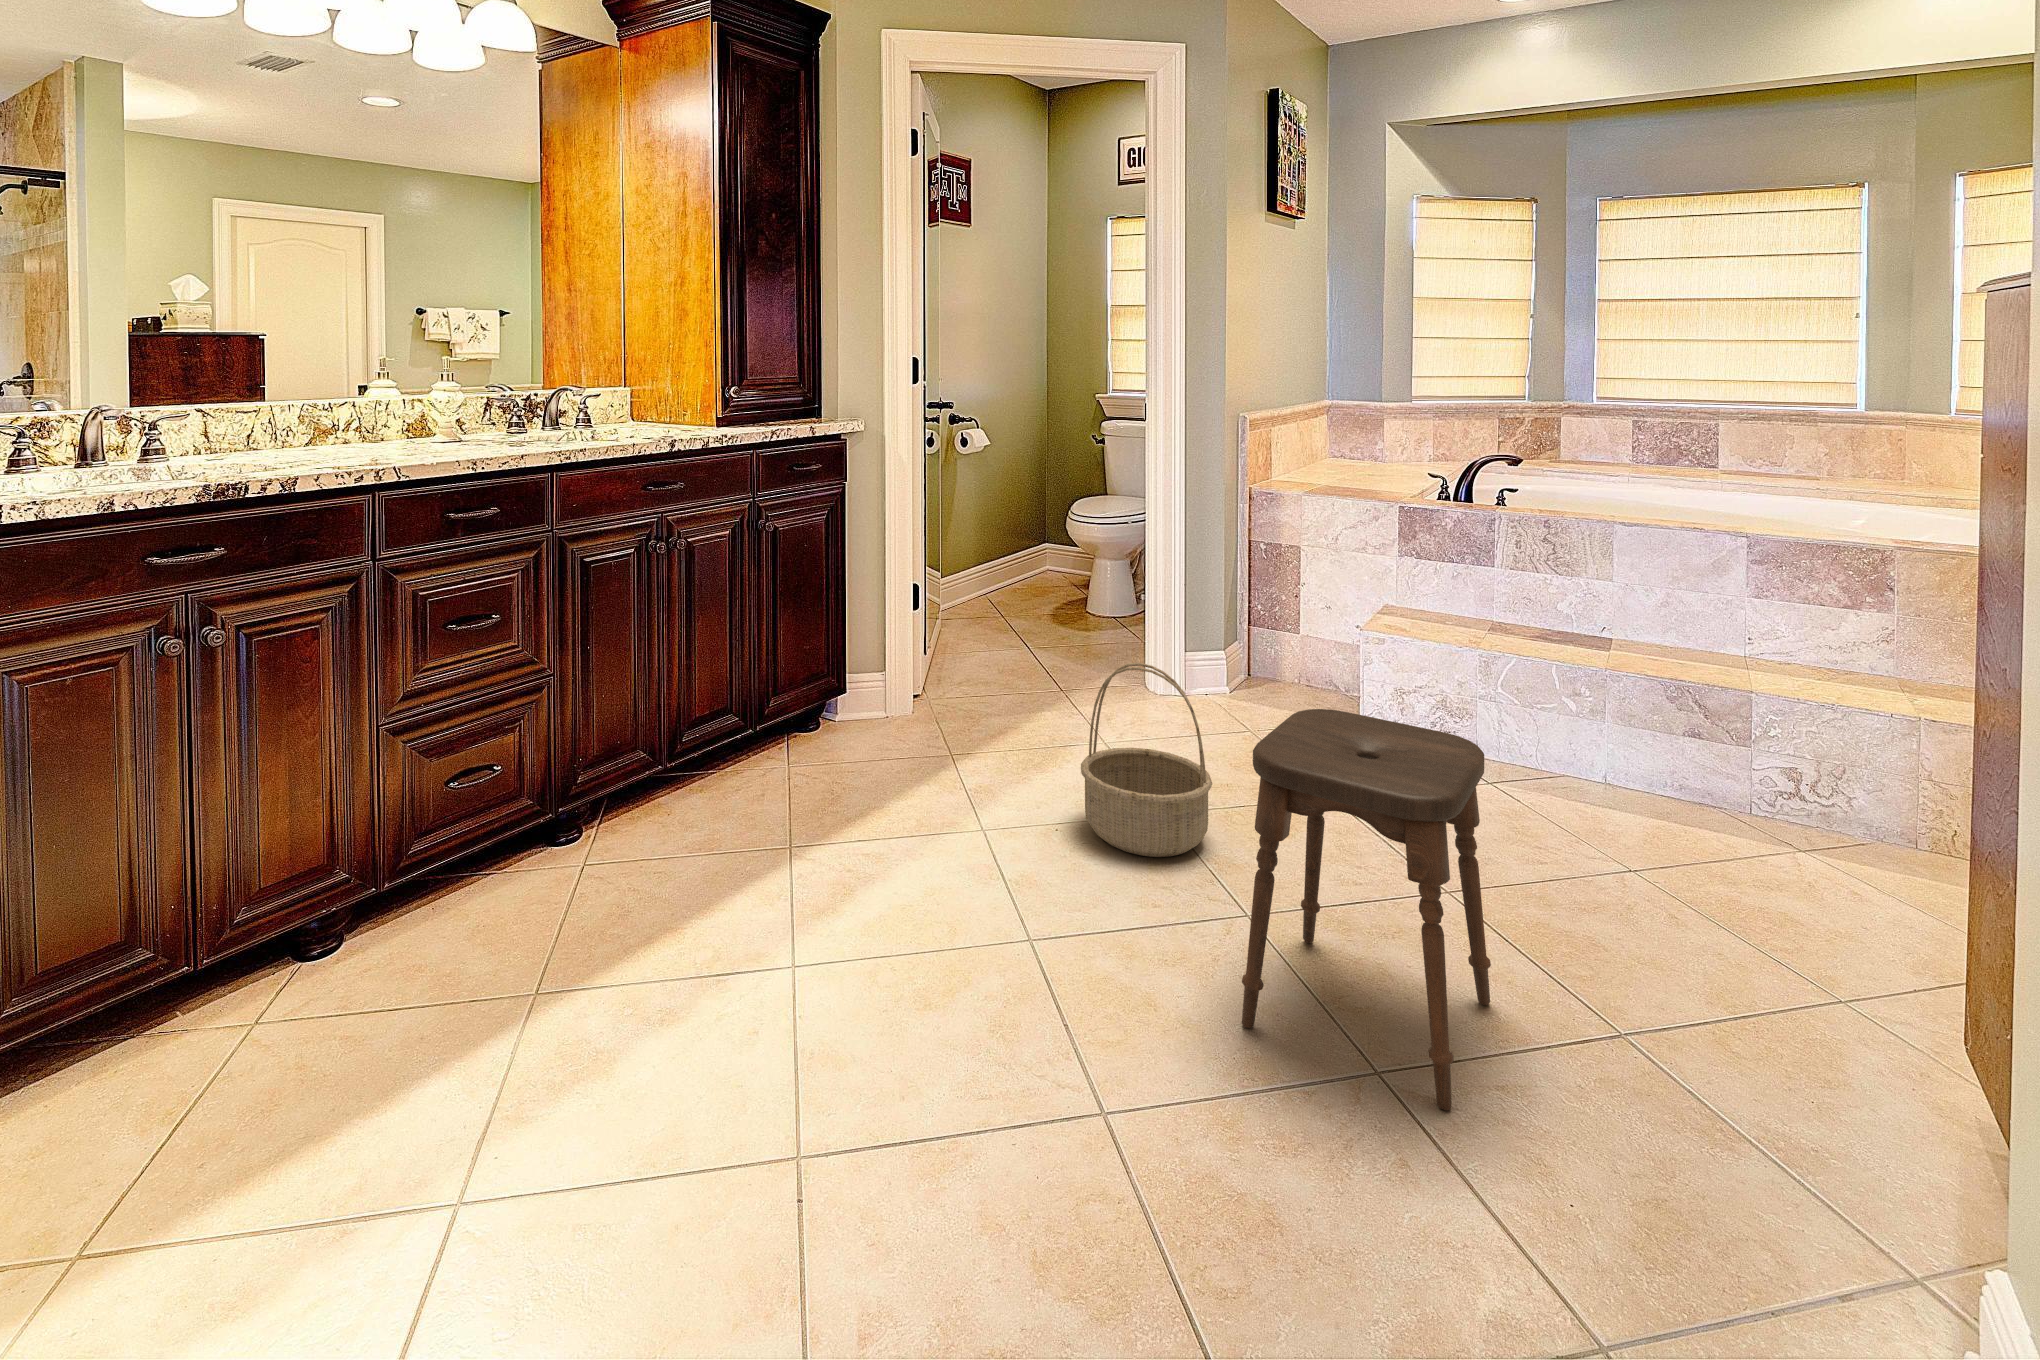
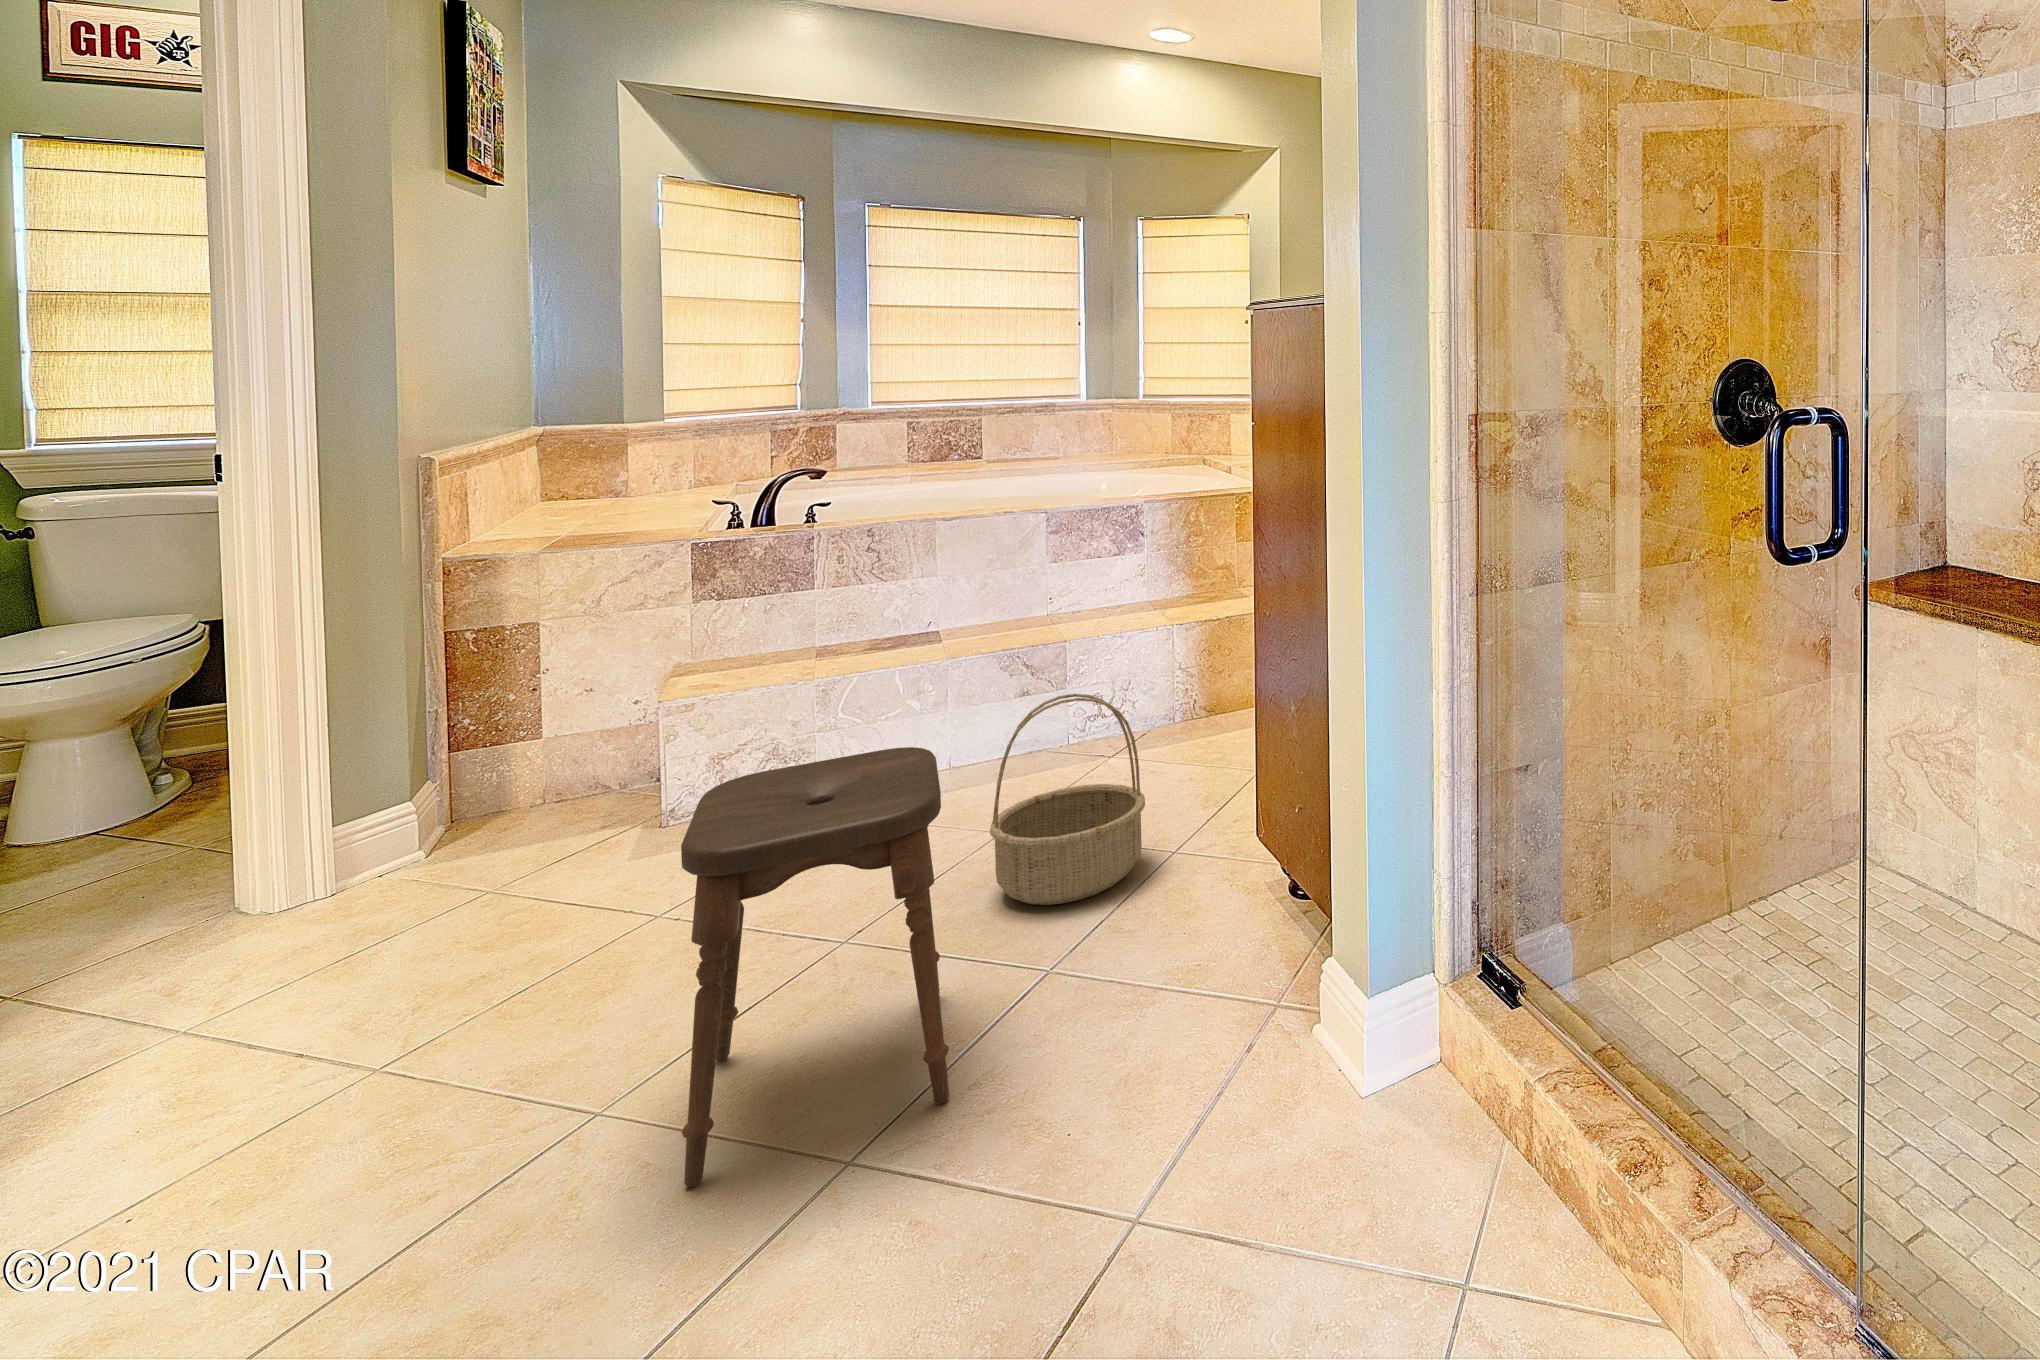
basket: present [1081,663,1212,857] -> present [990,694,1145,905]

